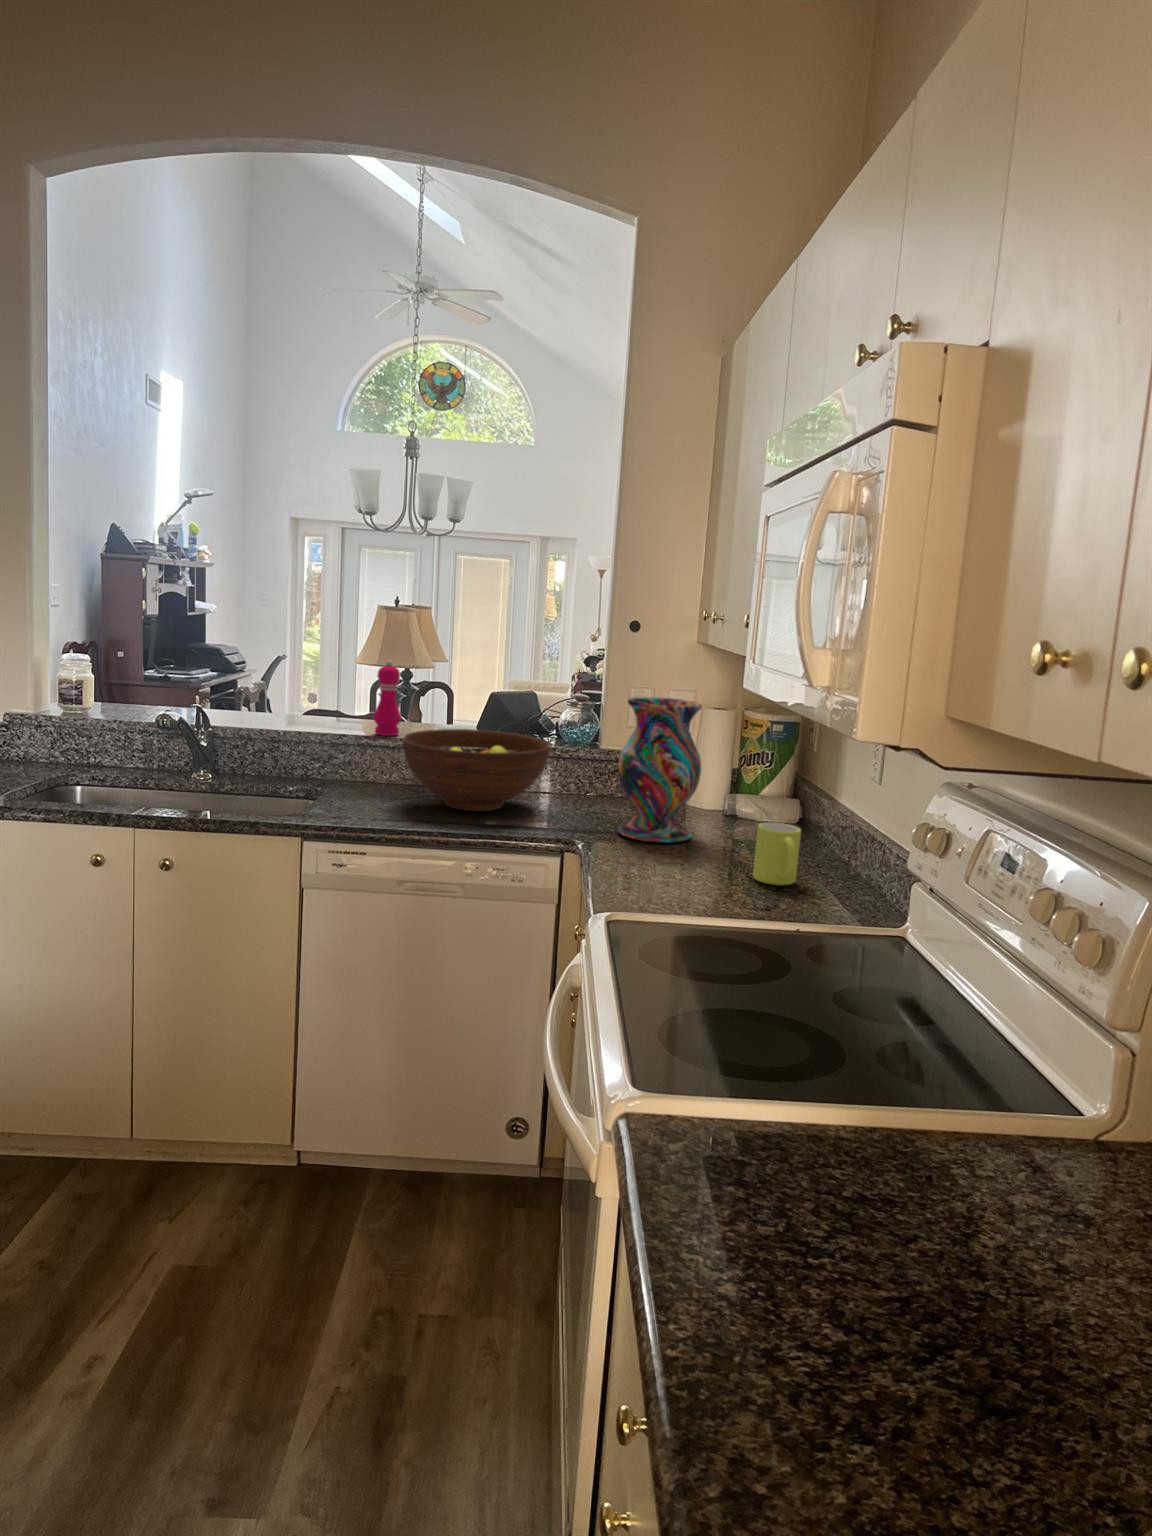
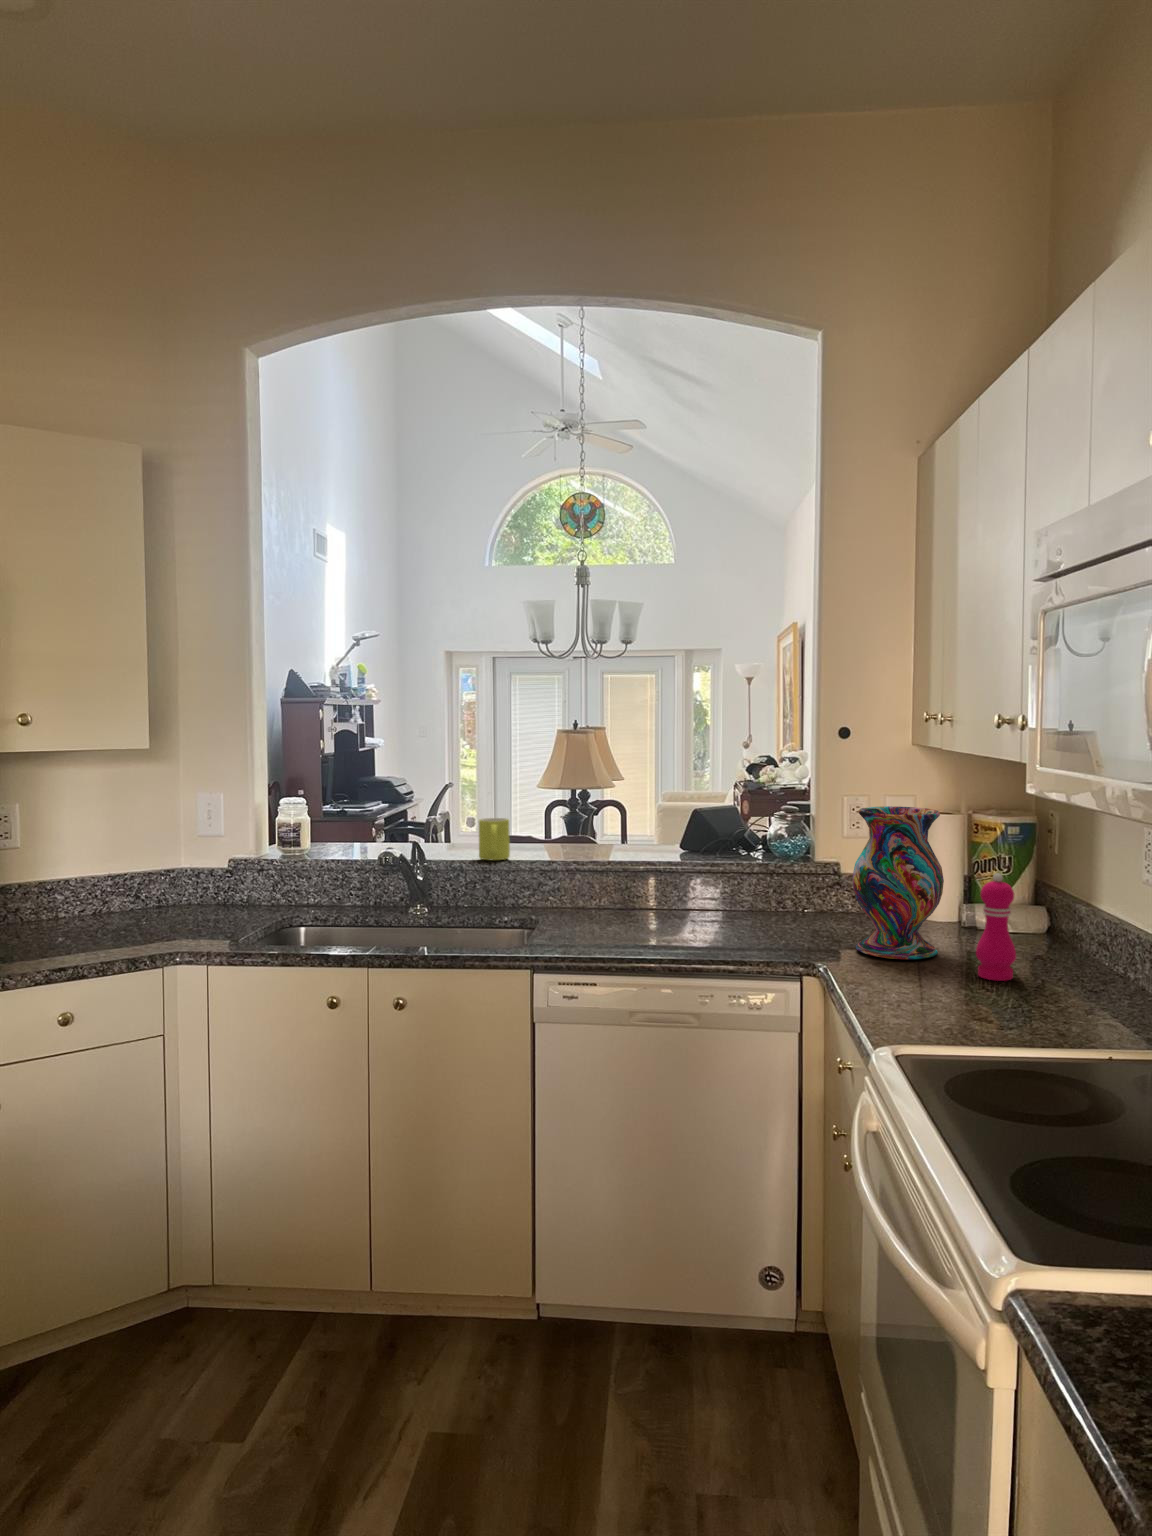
pepper mill: present [374,660,401,736] -> present [976,873,1016,981]
fruit bowl: present [403,729,550,811] -> none [621,850,772,934]
mug: present [753,822,801,885] -> present [479,818,510,860]

